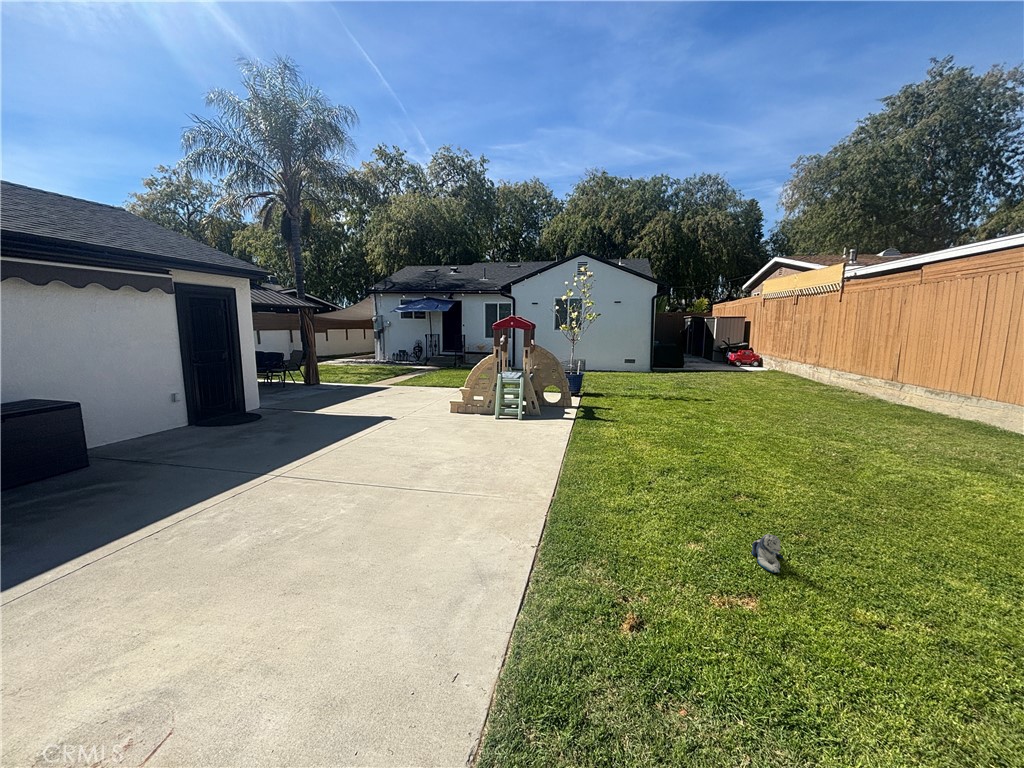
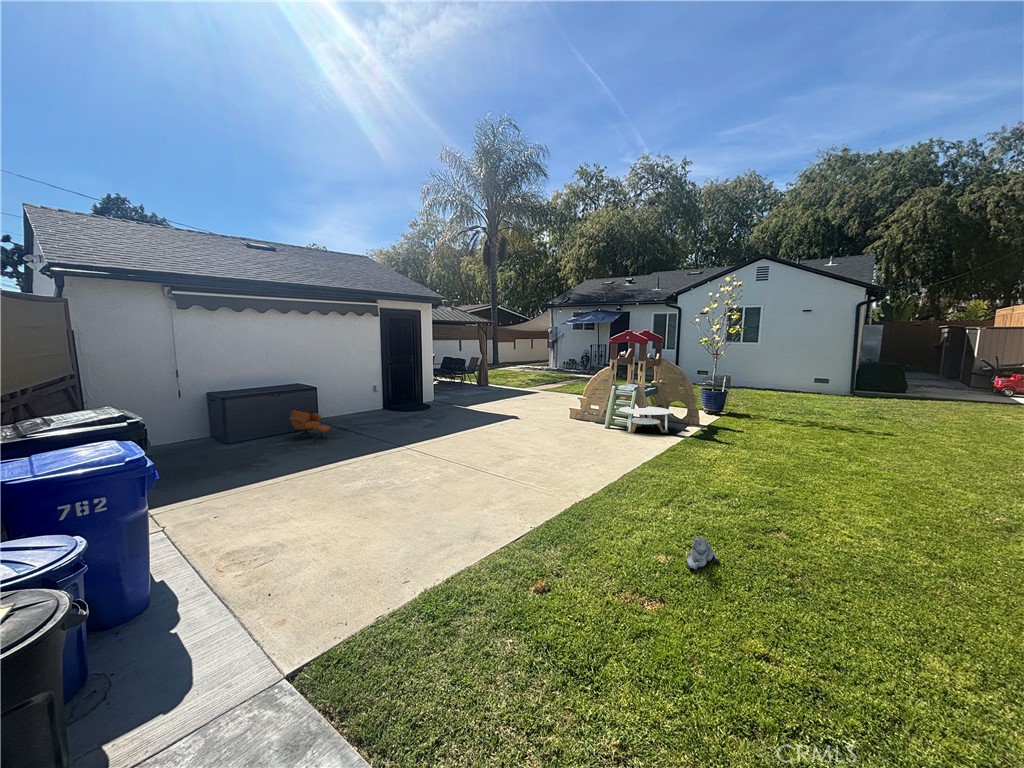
round table: none [515,394,567,424] -> present [619,407,672,433]
lounge chair: none [33,424,127,490] -> present [289,410,330,441]

